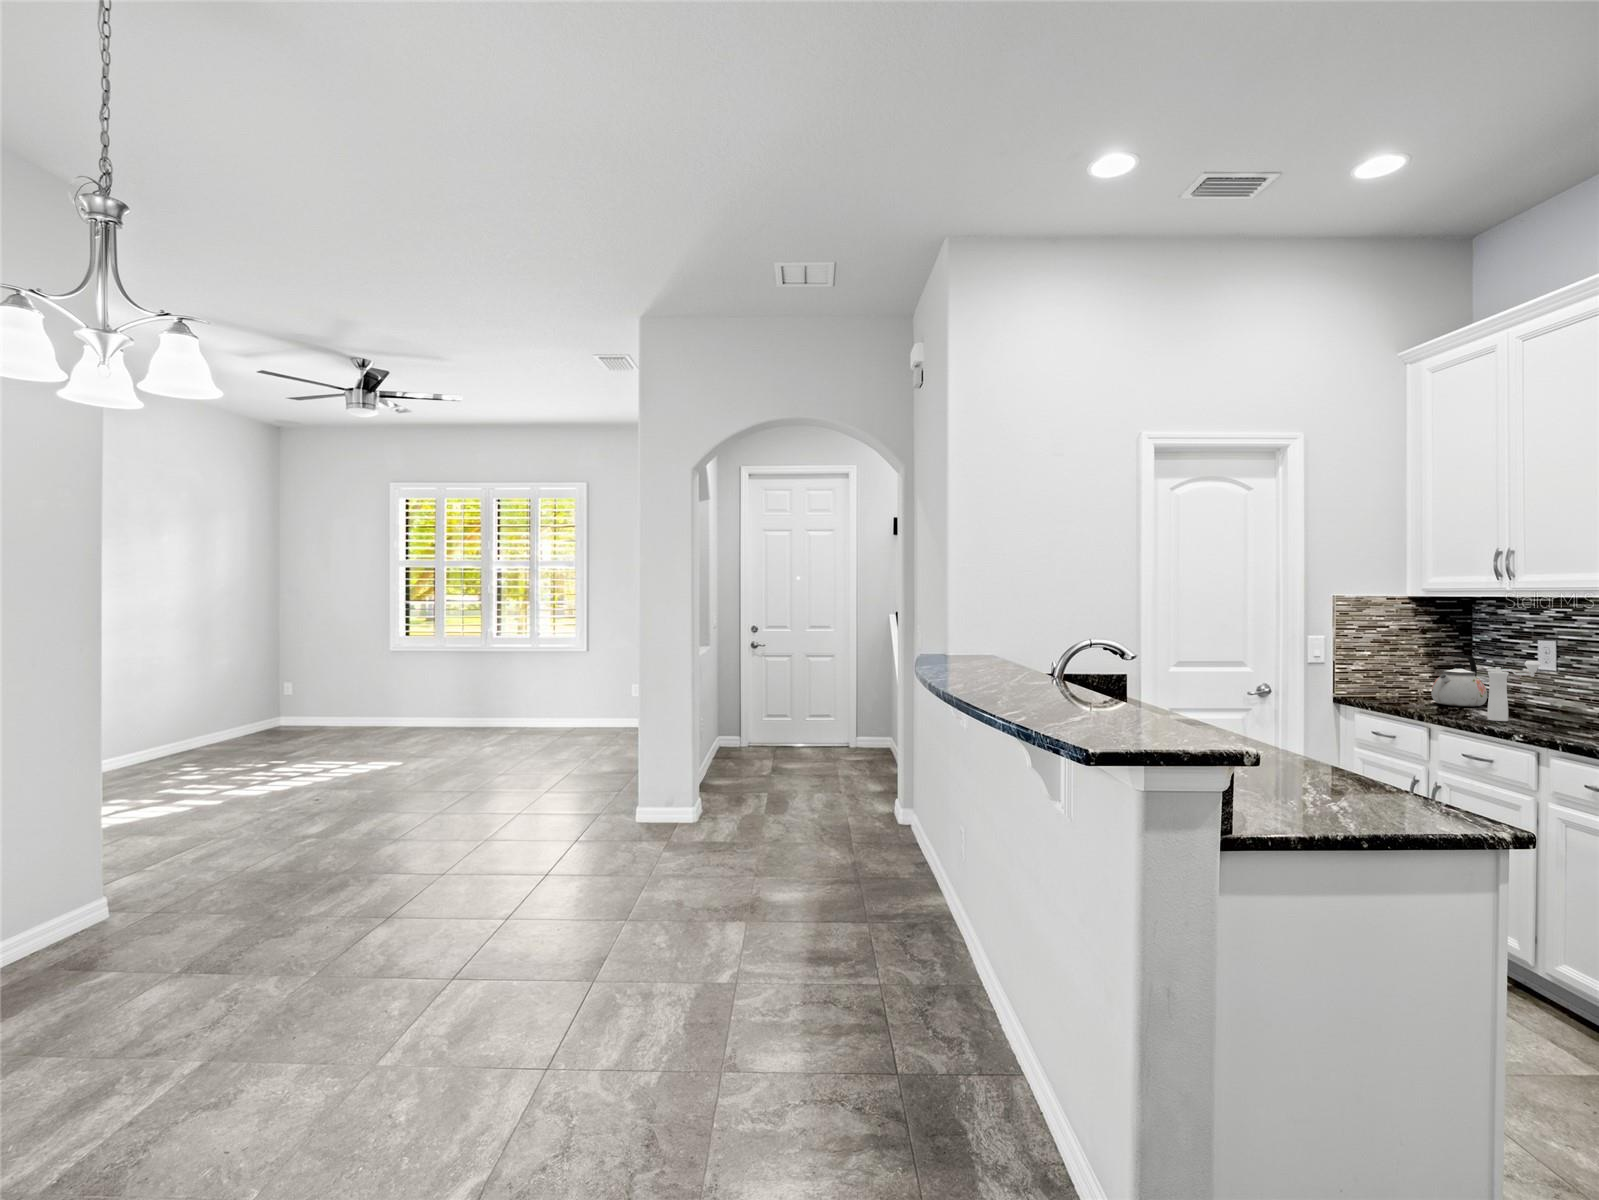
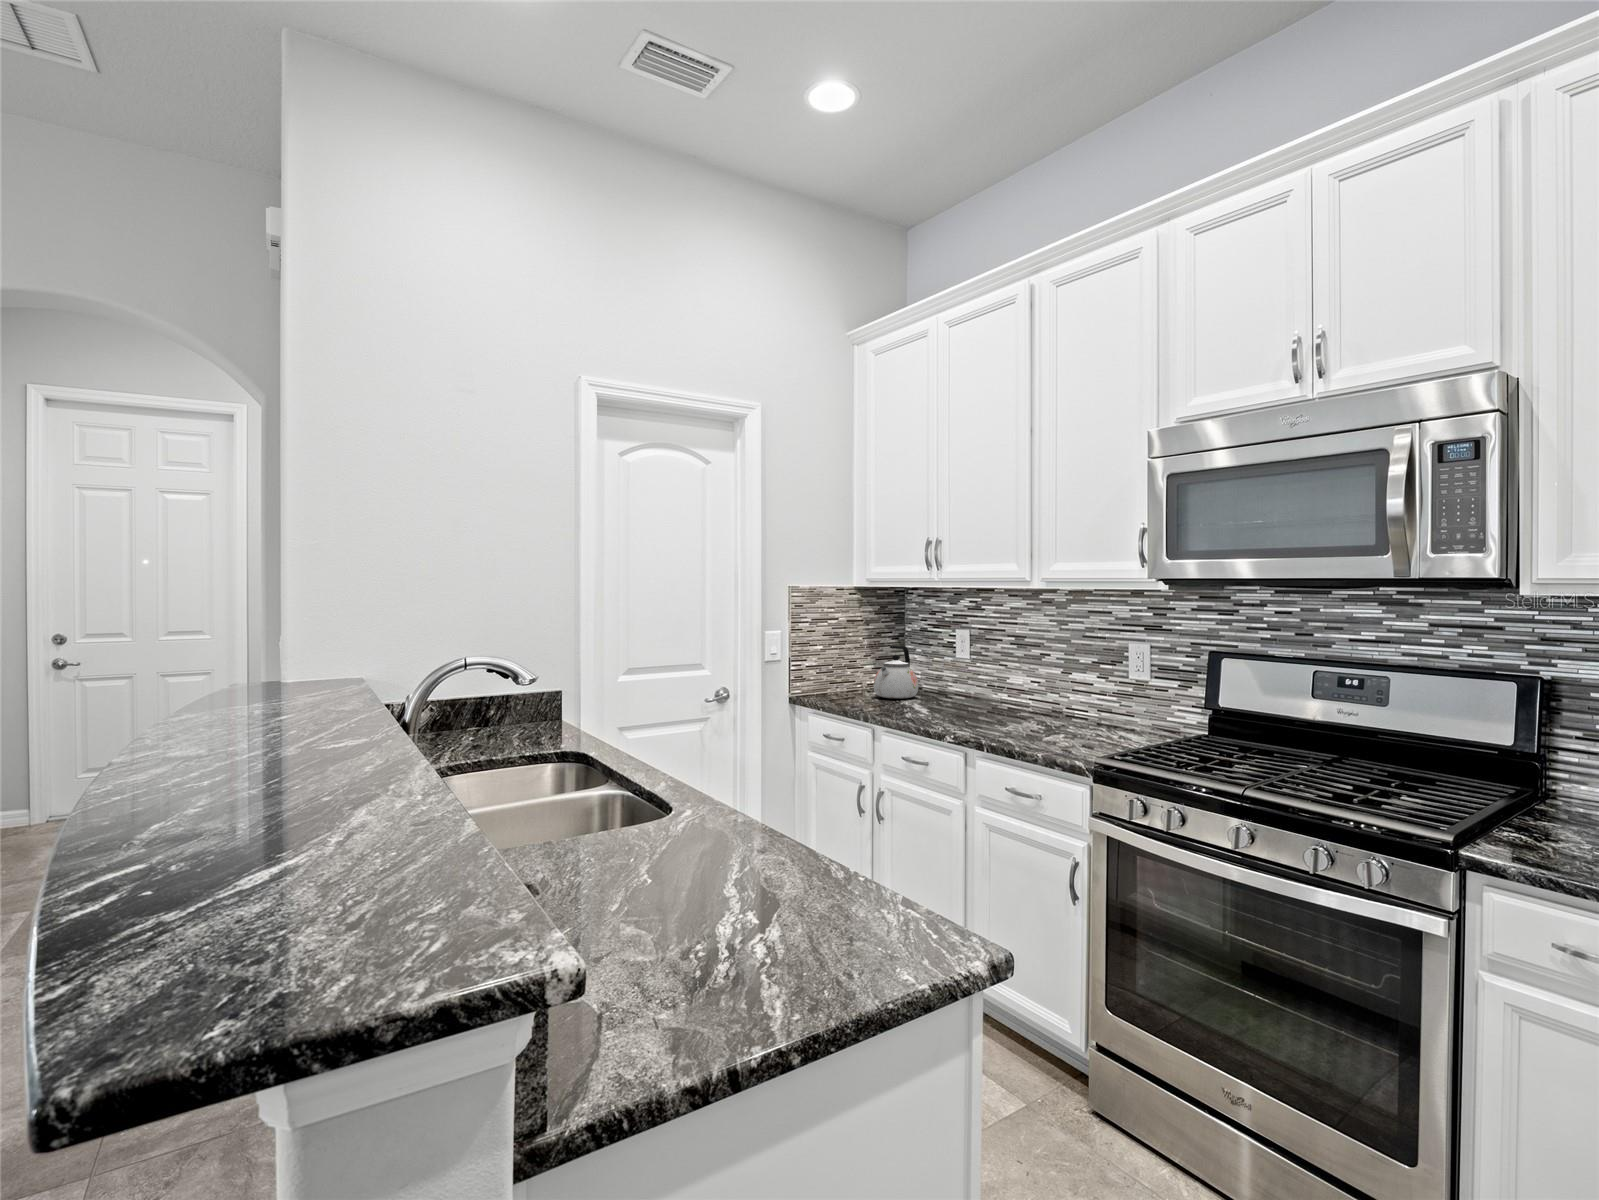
pepper mill: present [1488,661,1541,721] -> none [923,654,965,719]

